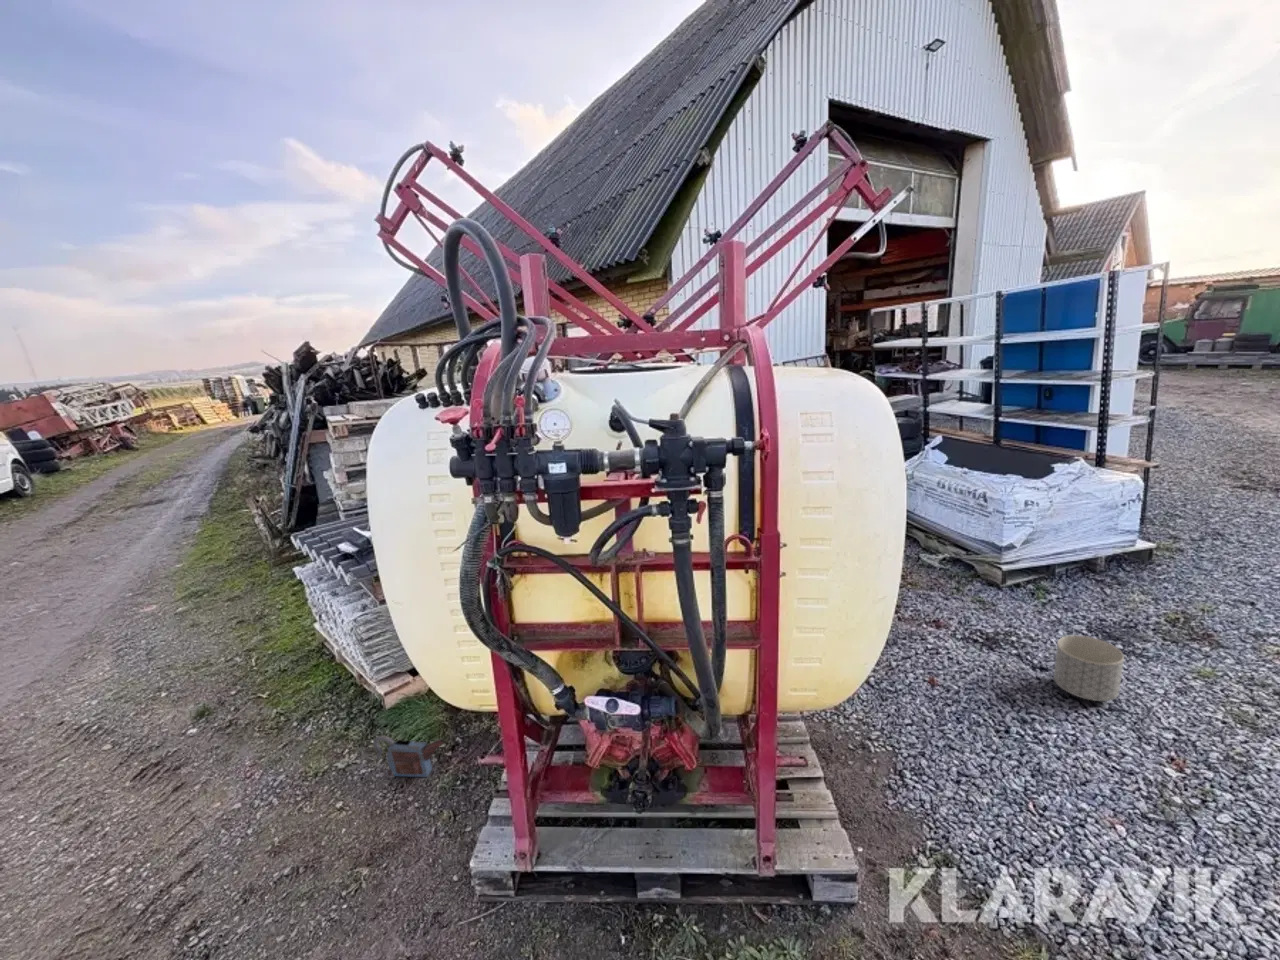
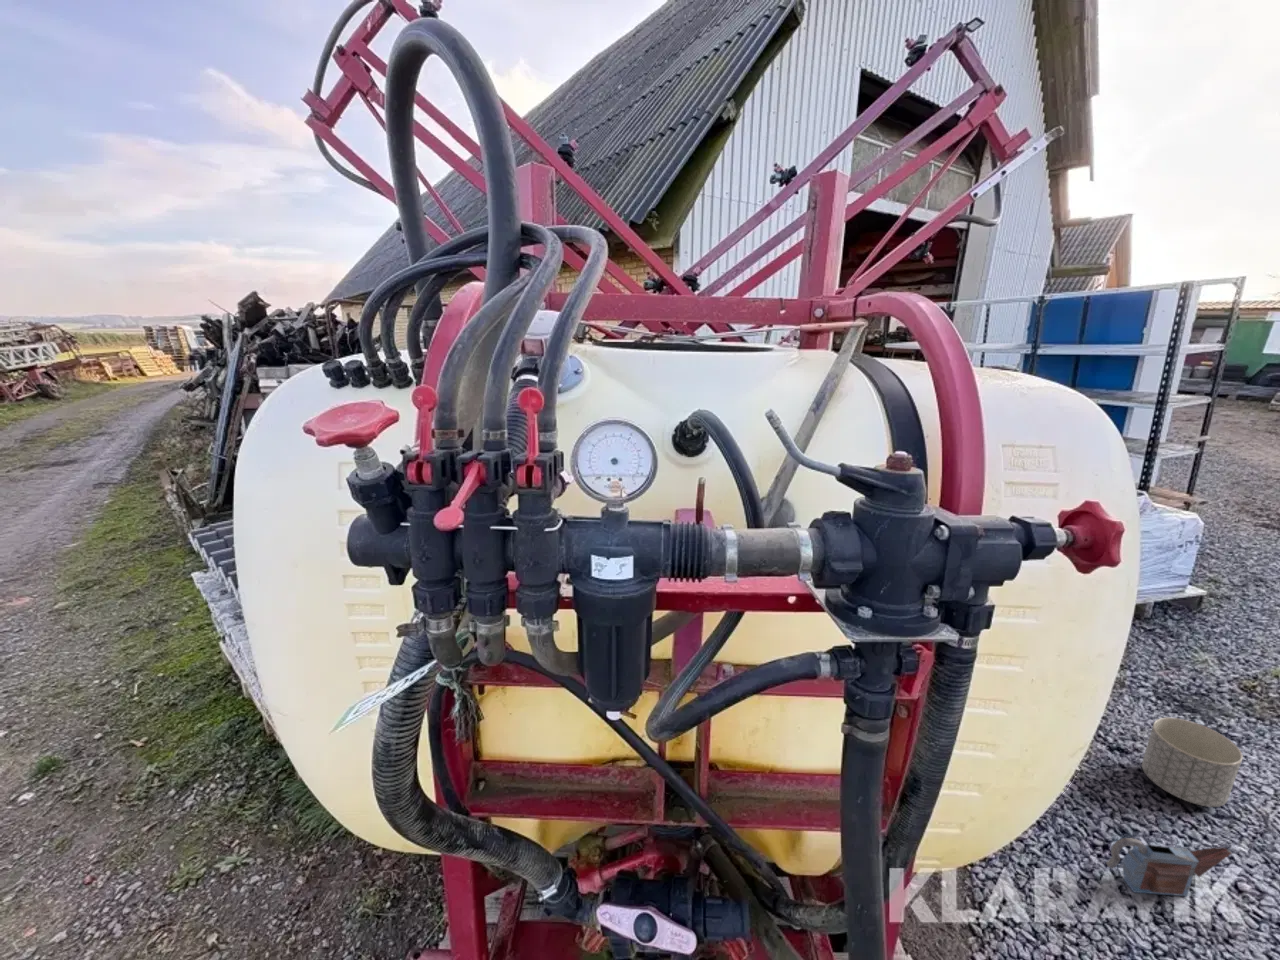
watering can: present [373,735,444,777] -> present [1106,838,1231,896]

